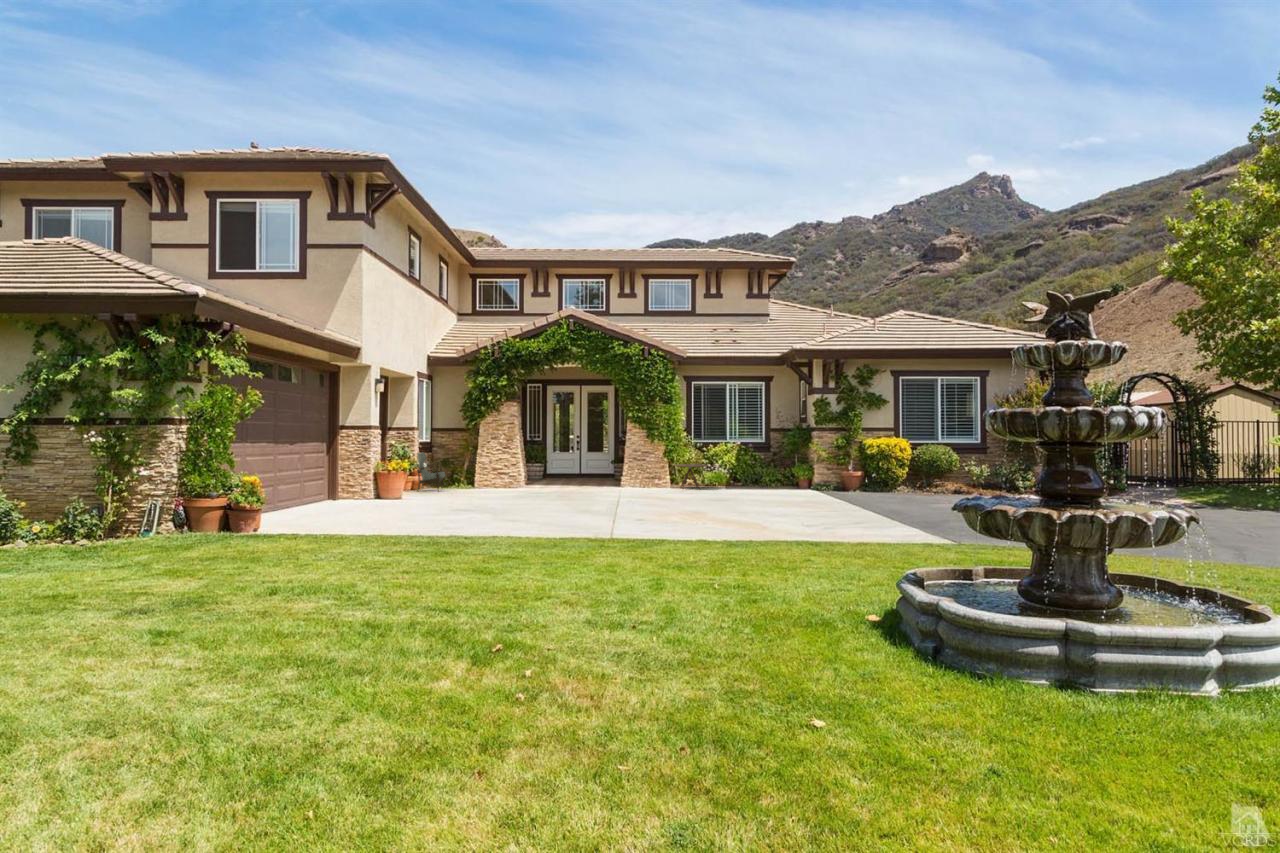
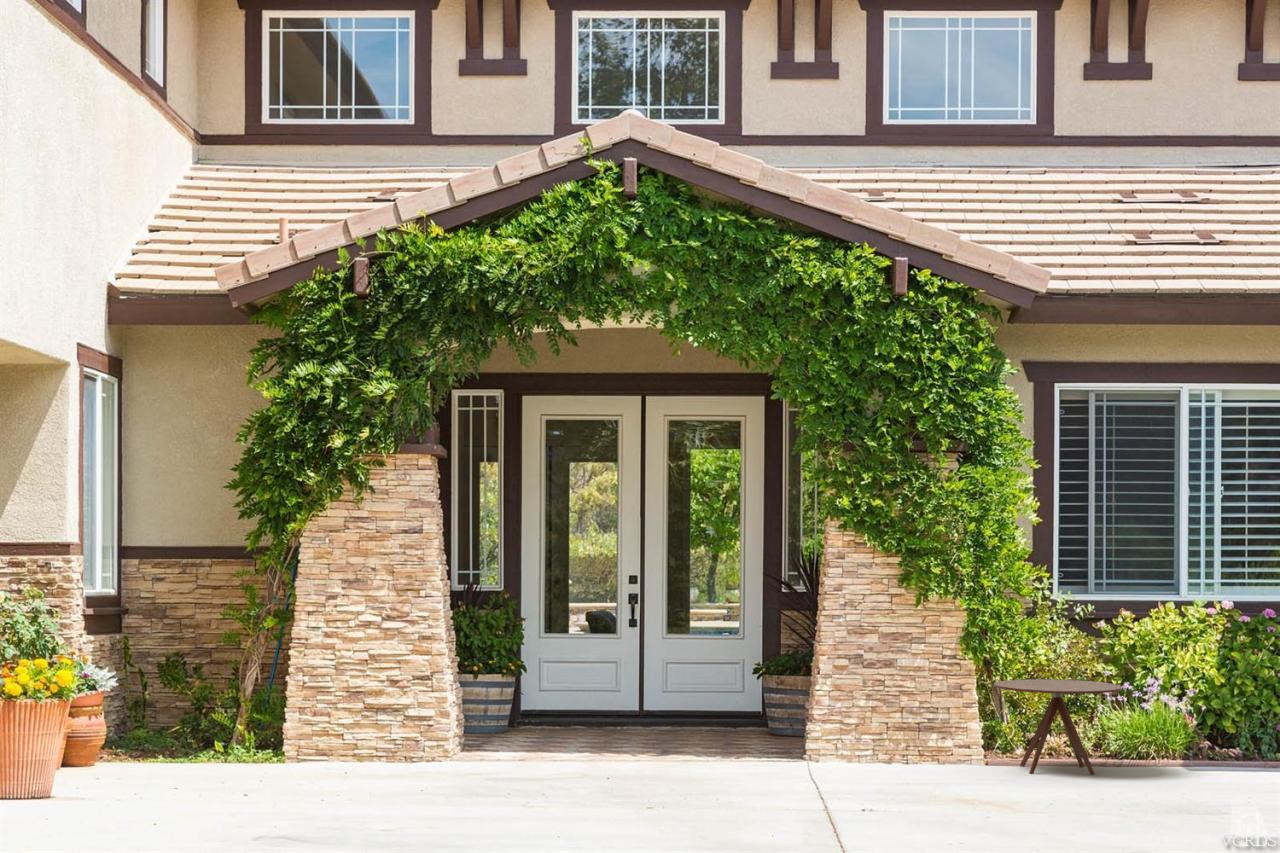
armchair: present [417,452,445,491] -> none [78,631,180,776]

